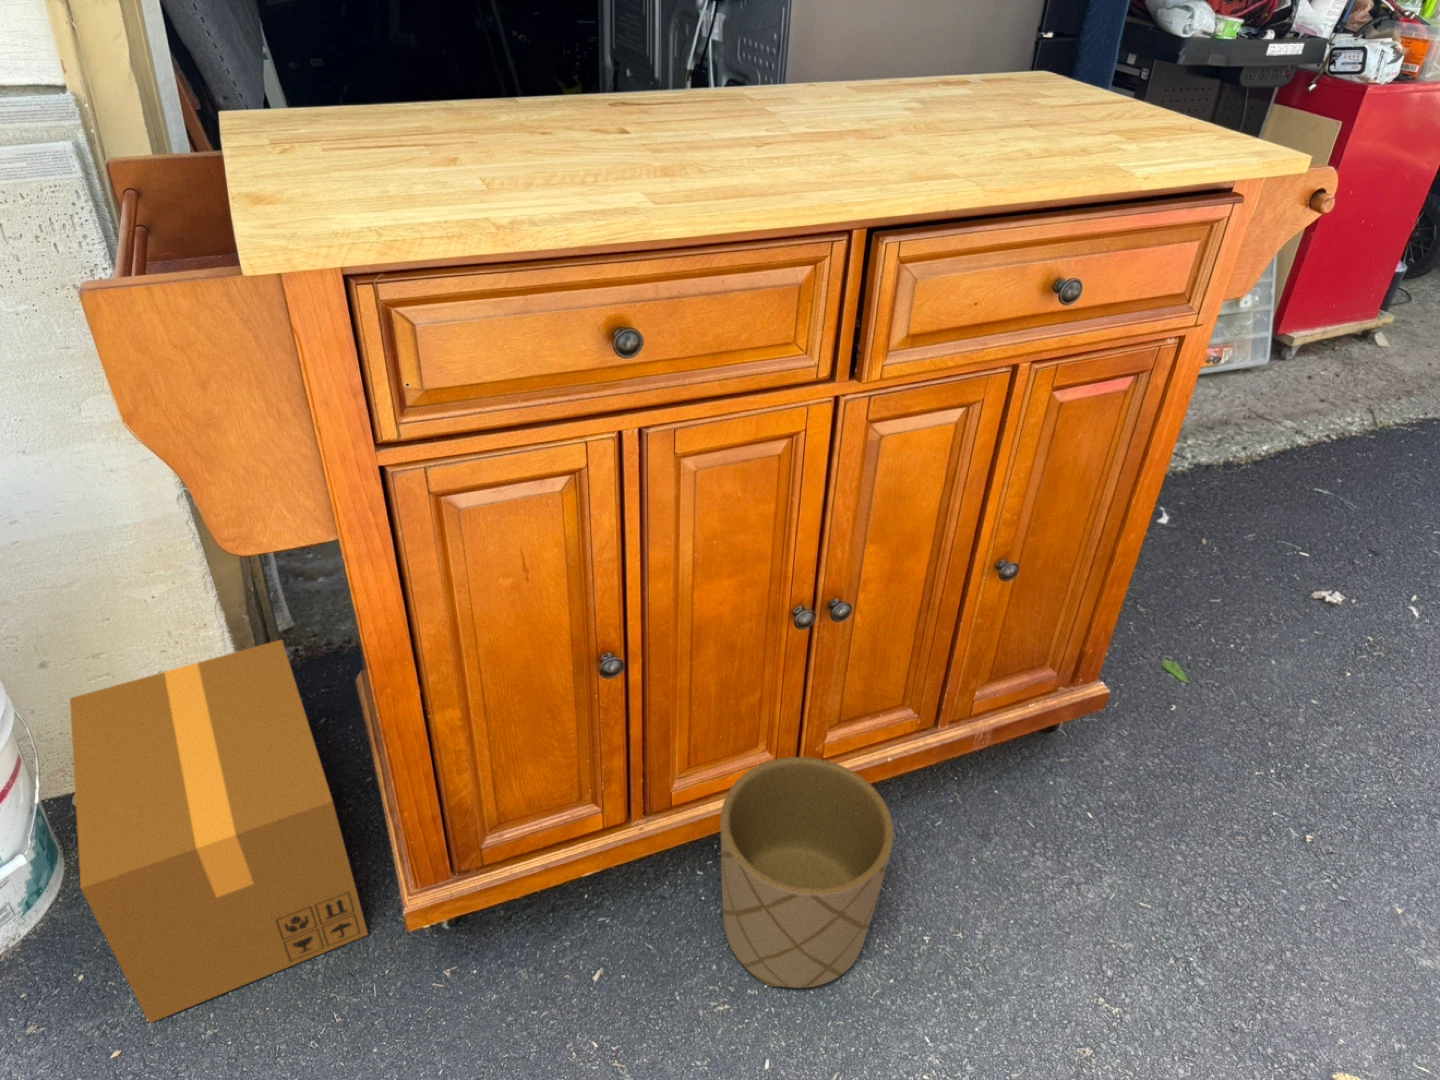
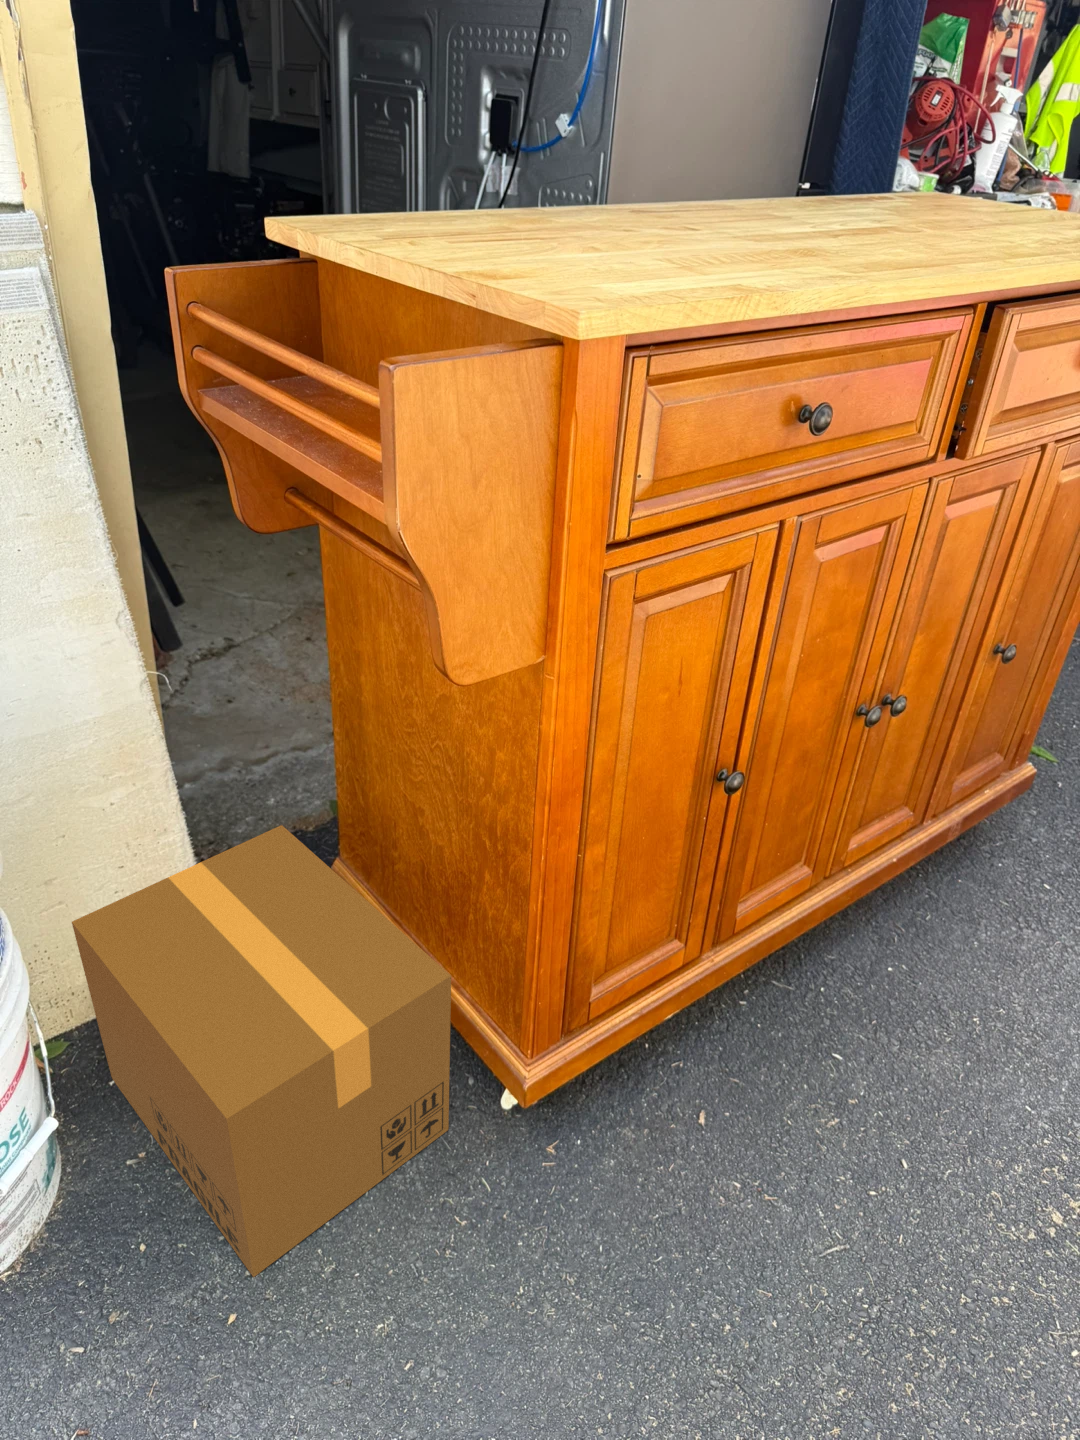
planter: present [721,757,894,988] -> none [788,860,988,1092]

